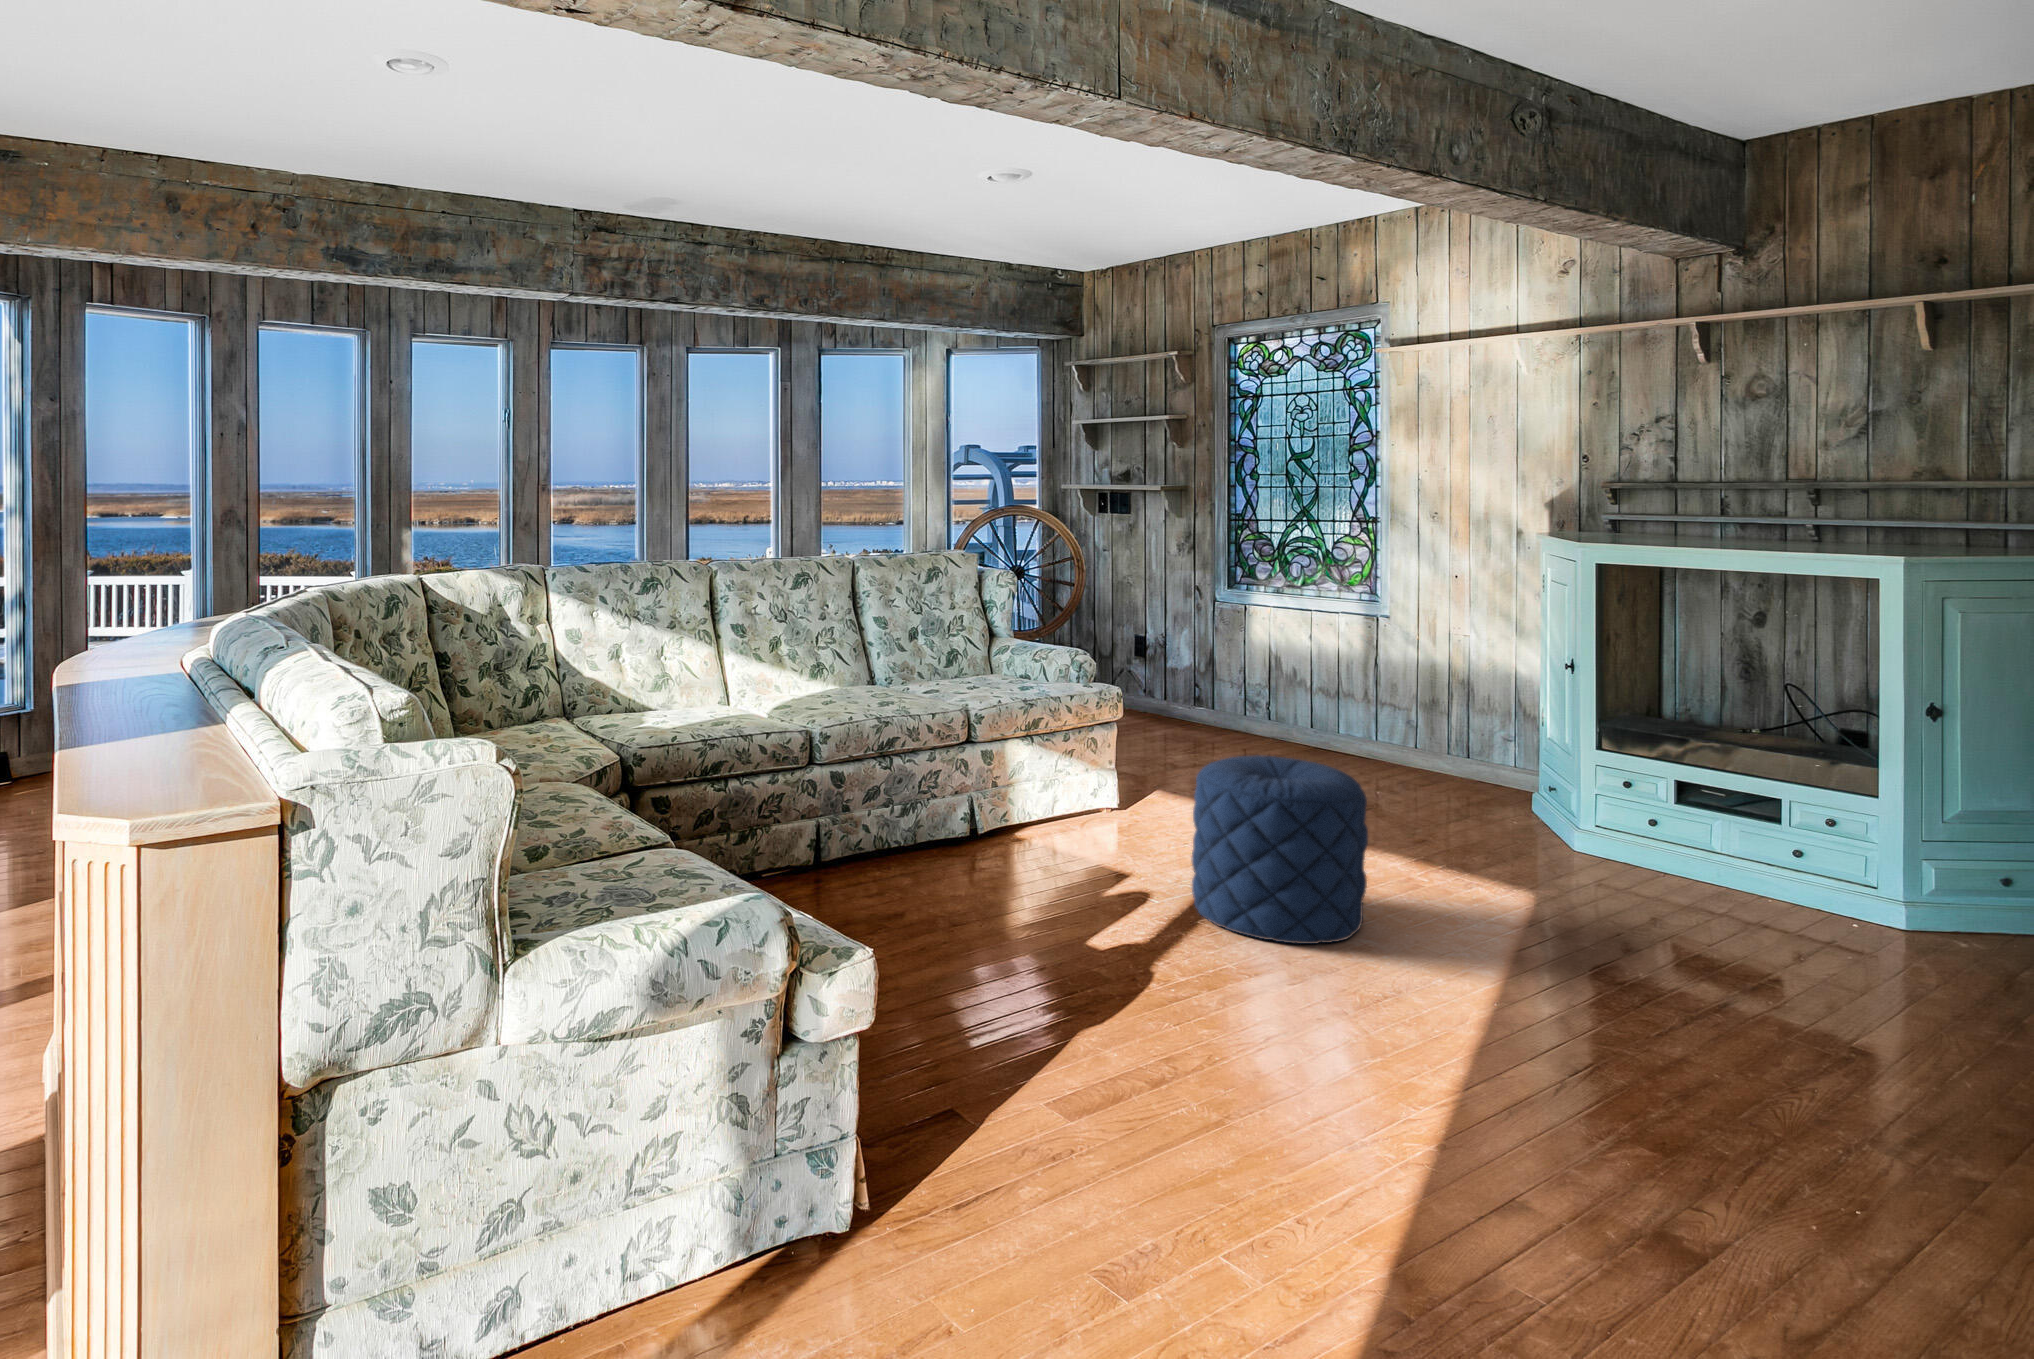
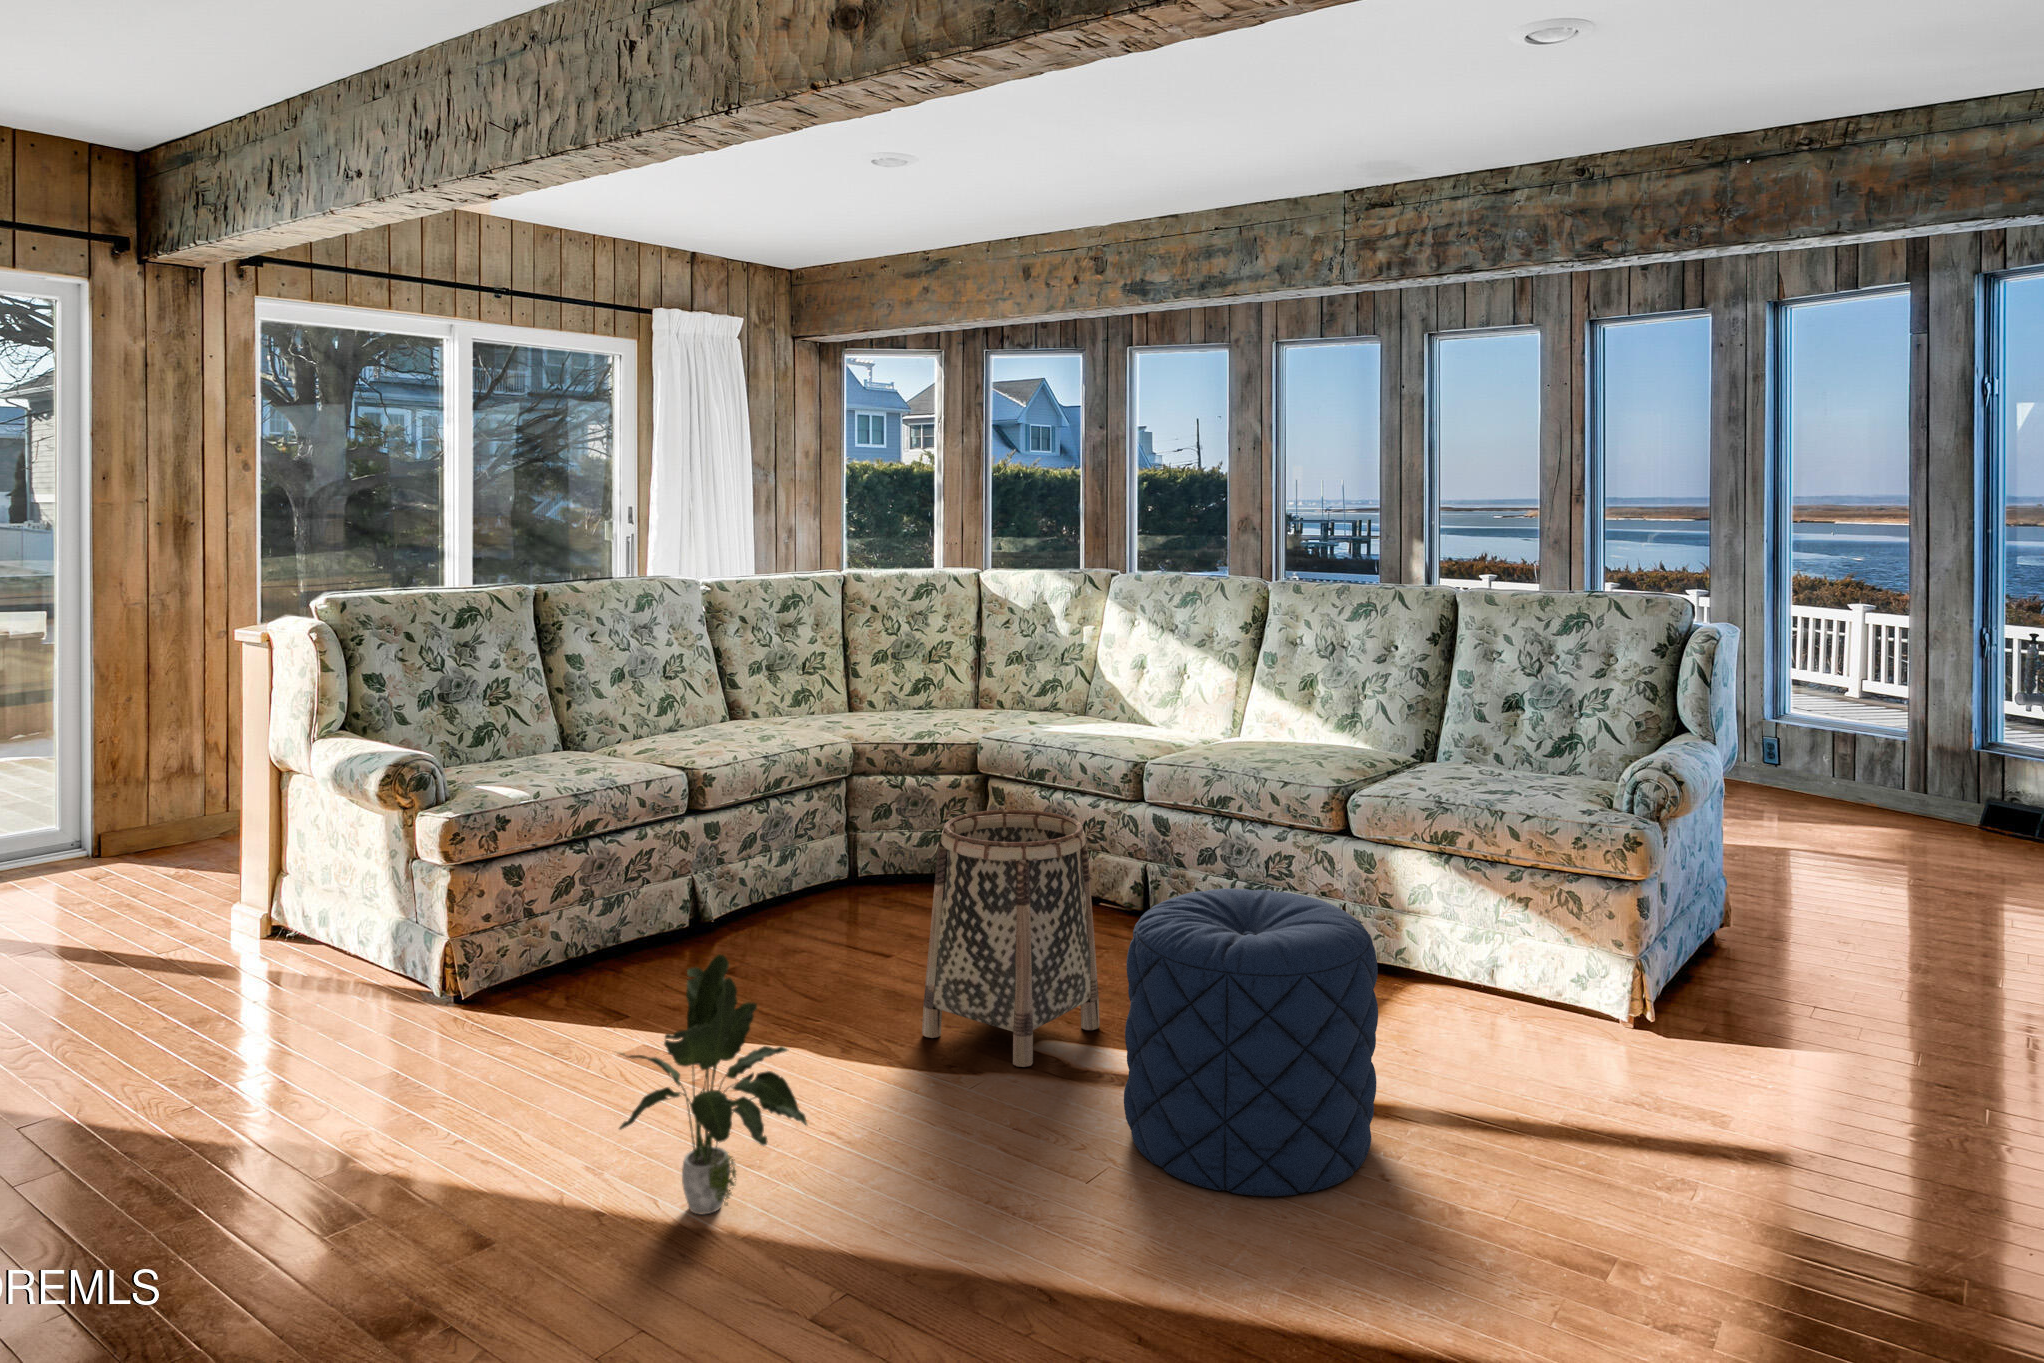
basket: none [994,759,1148,972] -> present [922,810,1100,1067]
potted plant: none [1345,880,1500,1093] -> present [619,954,807,1214]

